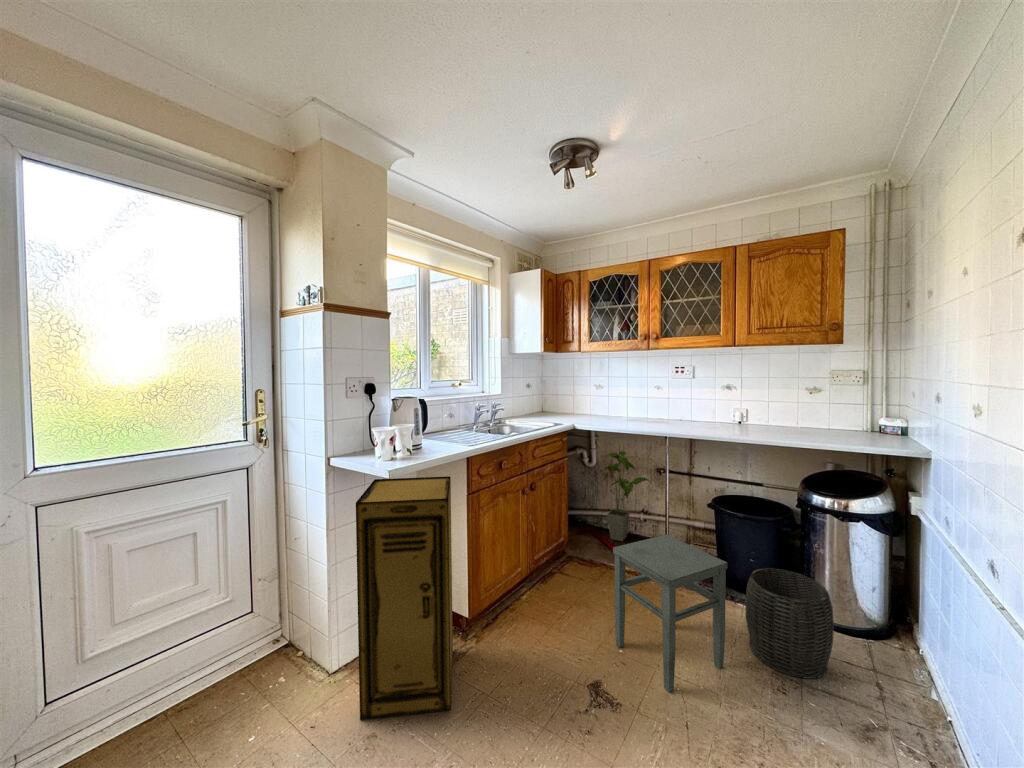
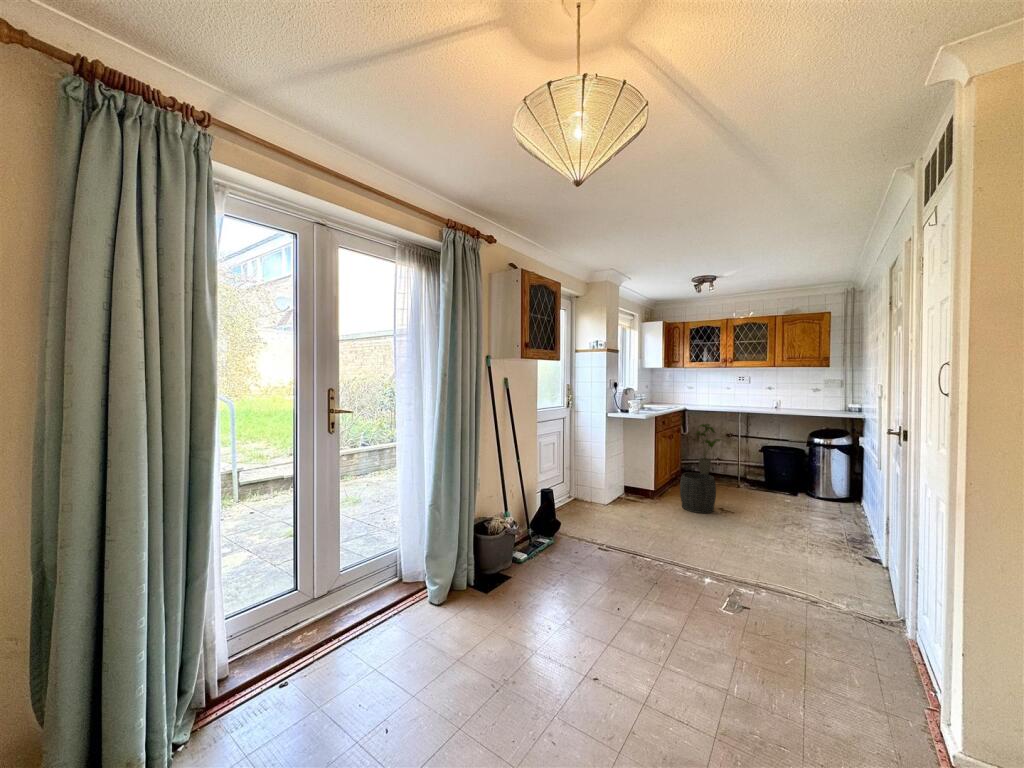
storage cabinet: present [356,476,453,720] -> none [622,424,669,513]
stool: present [613,535,728,692] -> none [724,455,777,510]
woven basket: present [746,568,834,679] -> present [680,473,716,513]

